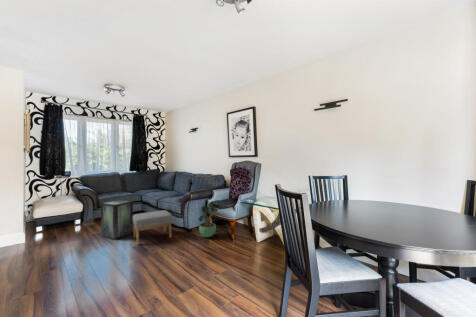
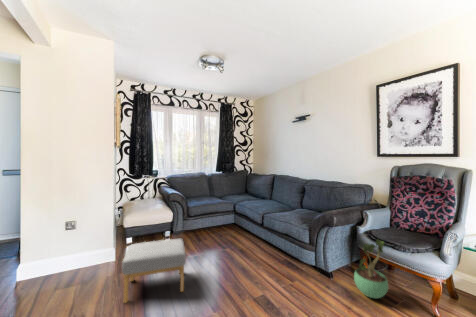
storage box: present [101,200,133,240] -> none [201,214,241,277]
footstool: present [132,210,172,245] -> present [122,239,186,303]

